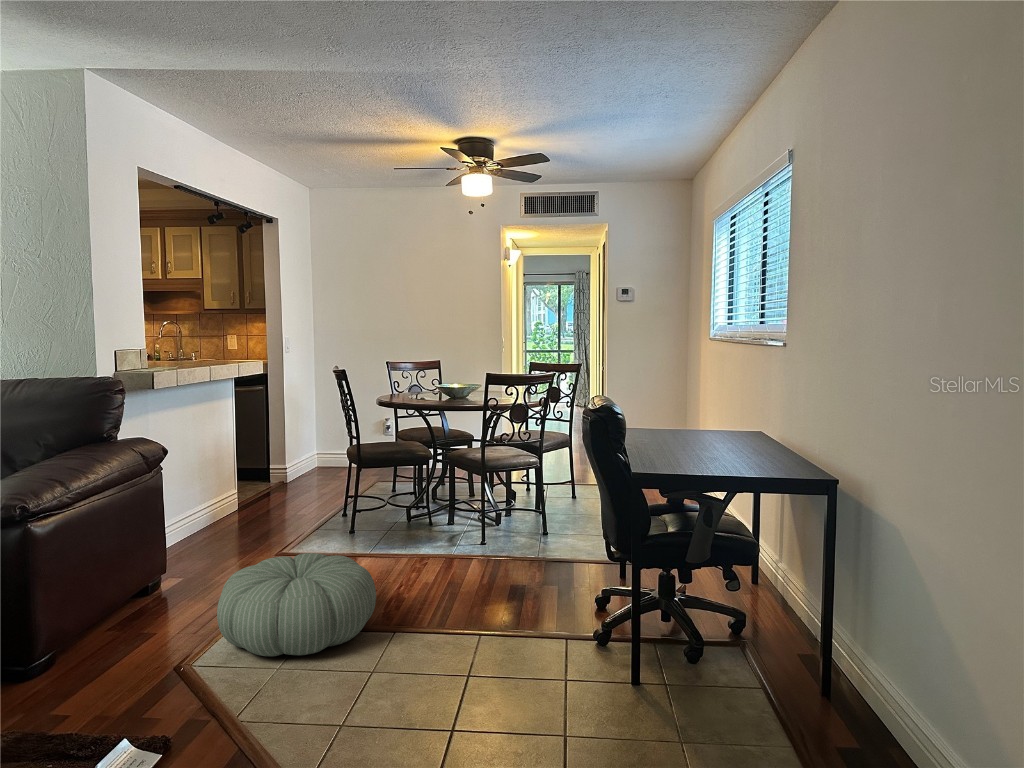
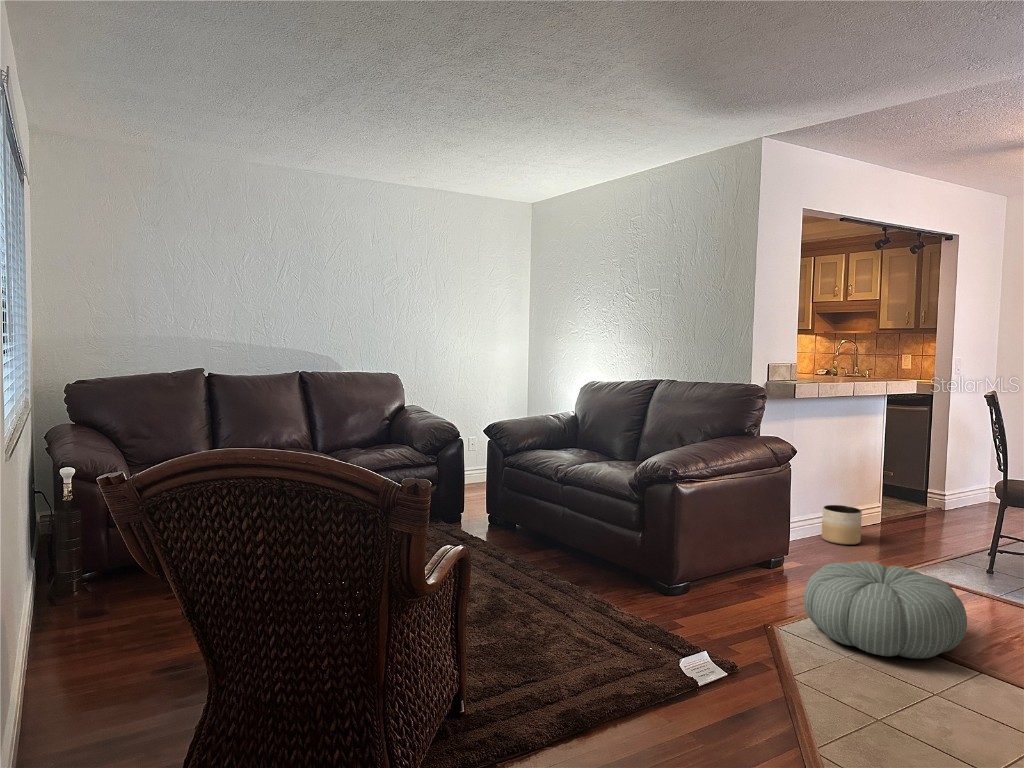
planter: none [188,499,231,543] -> present [822,505,862,545]

